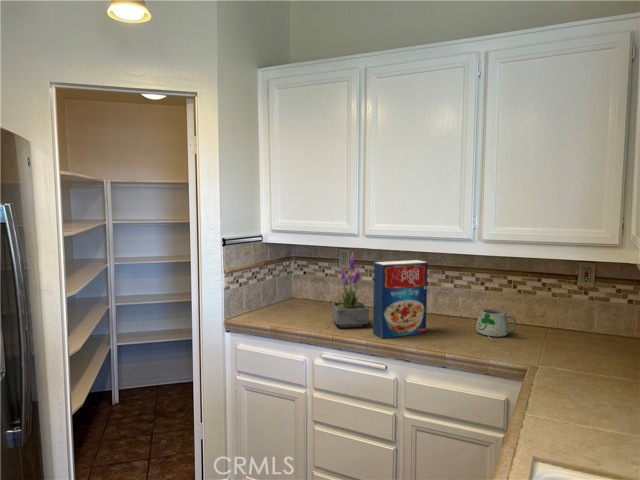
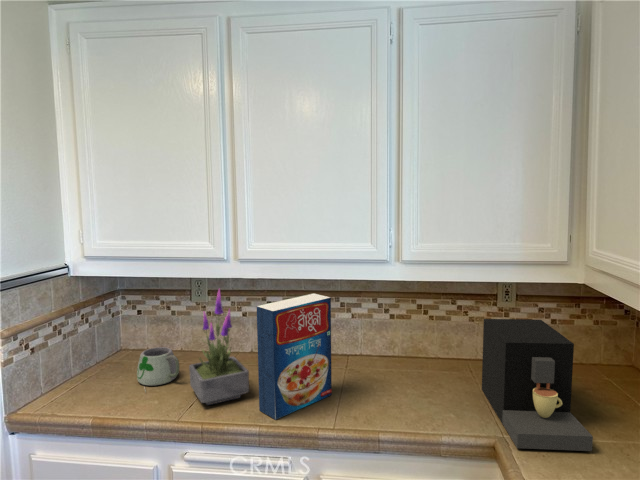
coffee maker: none [547,288,609,380] -> present [482,319,593,451]
mug: present [476,309,516,338] -> present [137,347,179,385]

